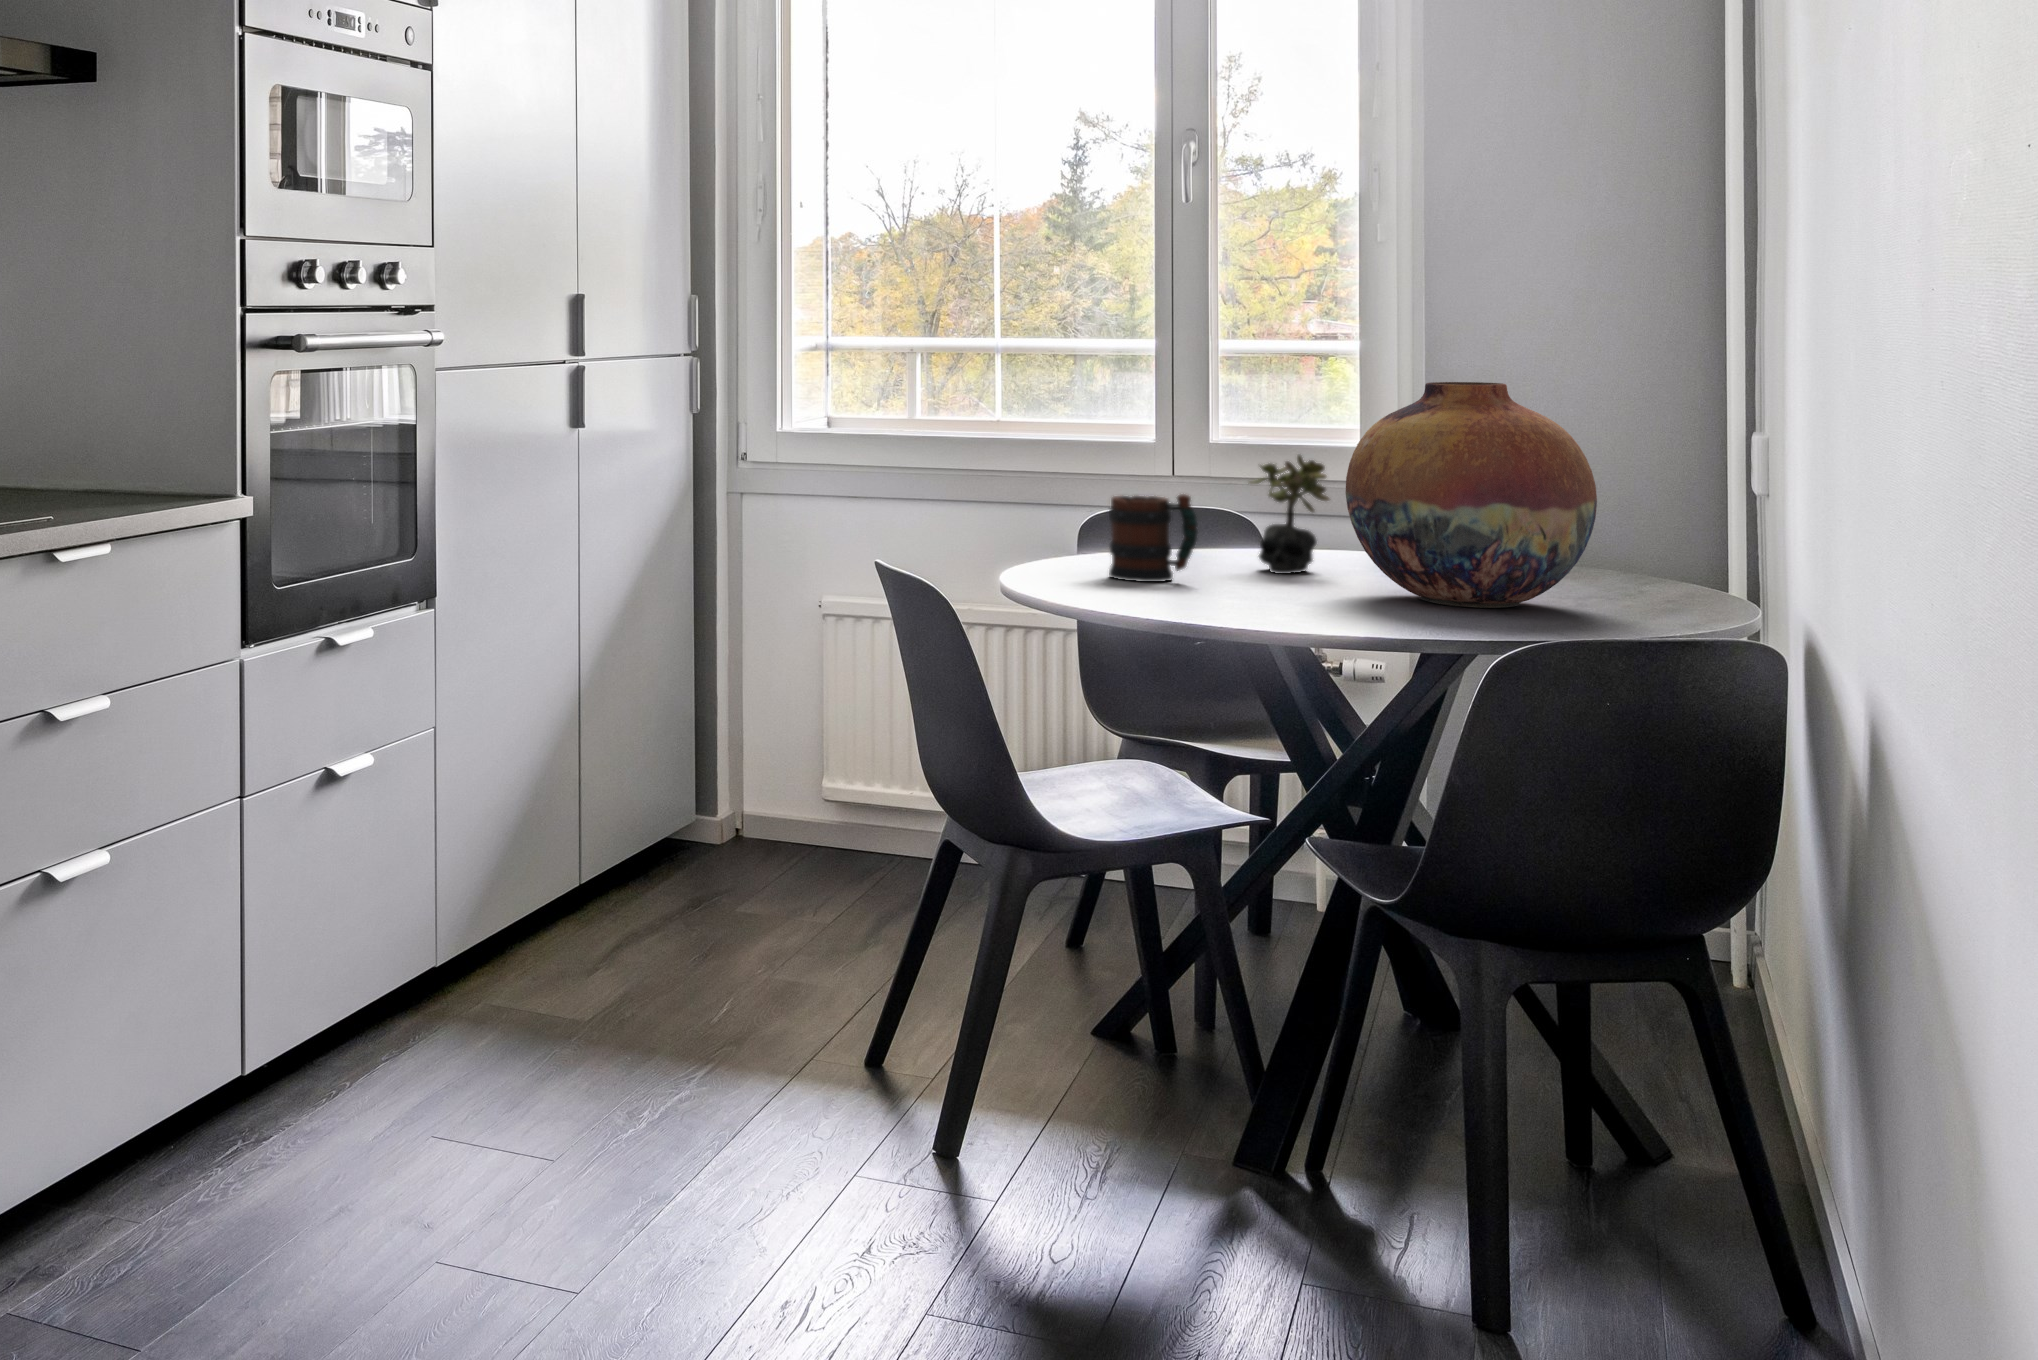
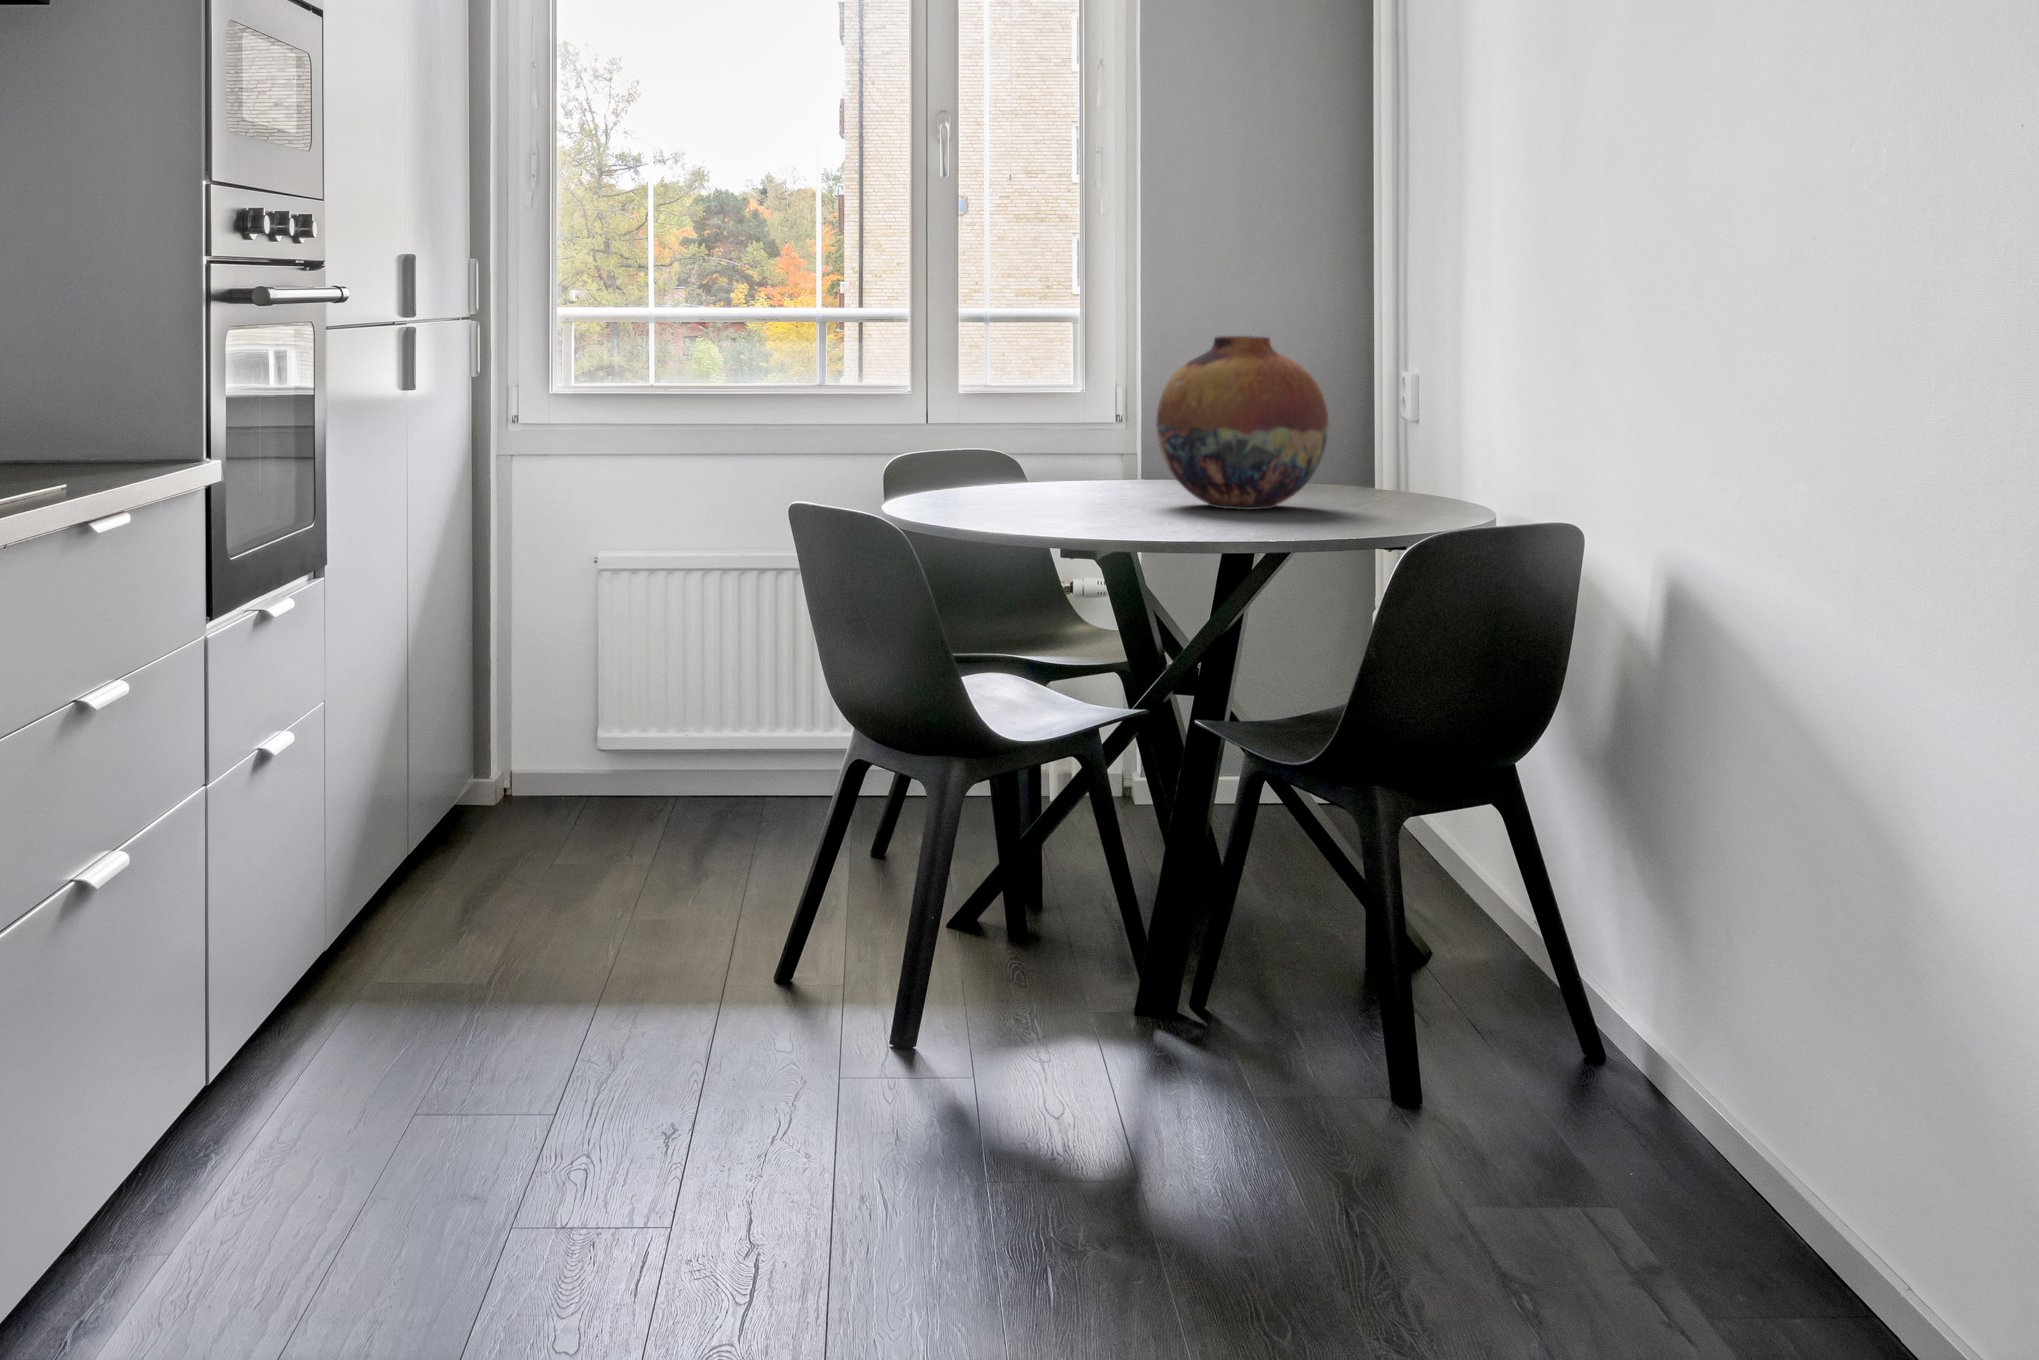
succulent plant: present [1250,455,1329,574] -> none [1053,398,1117,496]
mug: present [1109,494,1197,582] -> none [975,432,1047,506]

